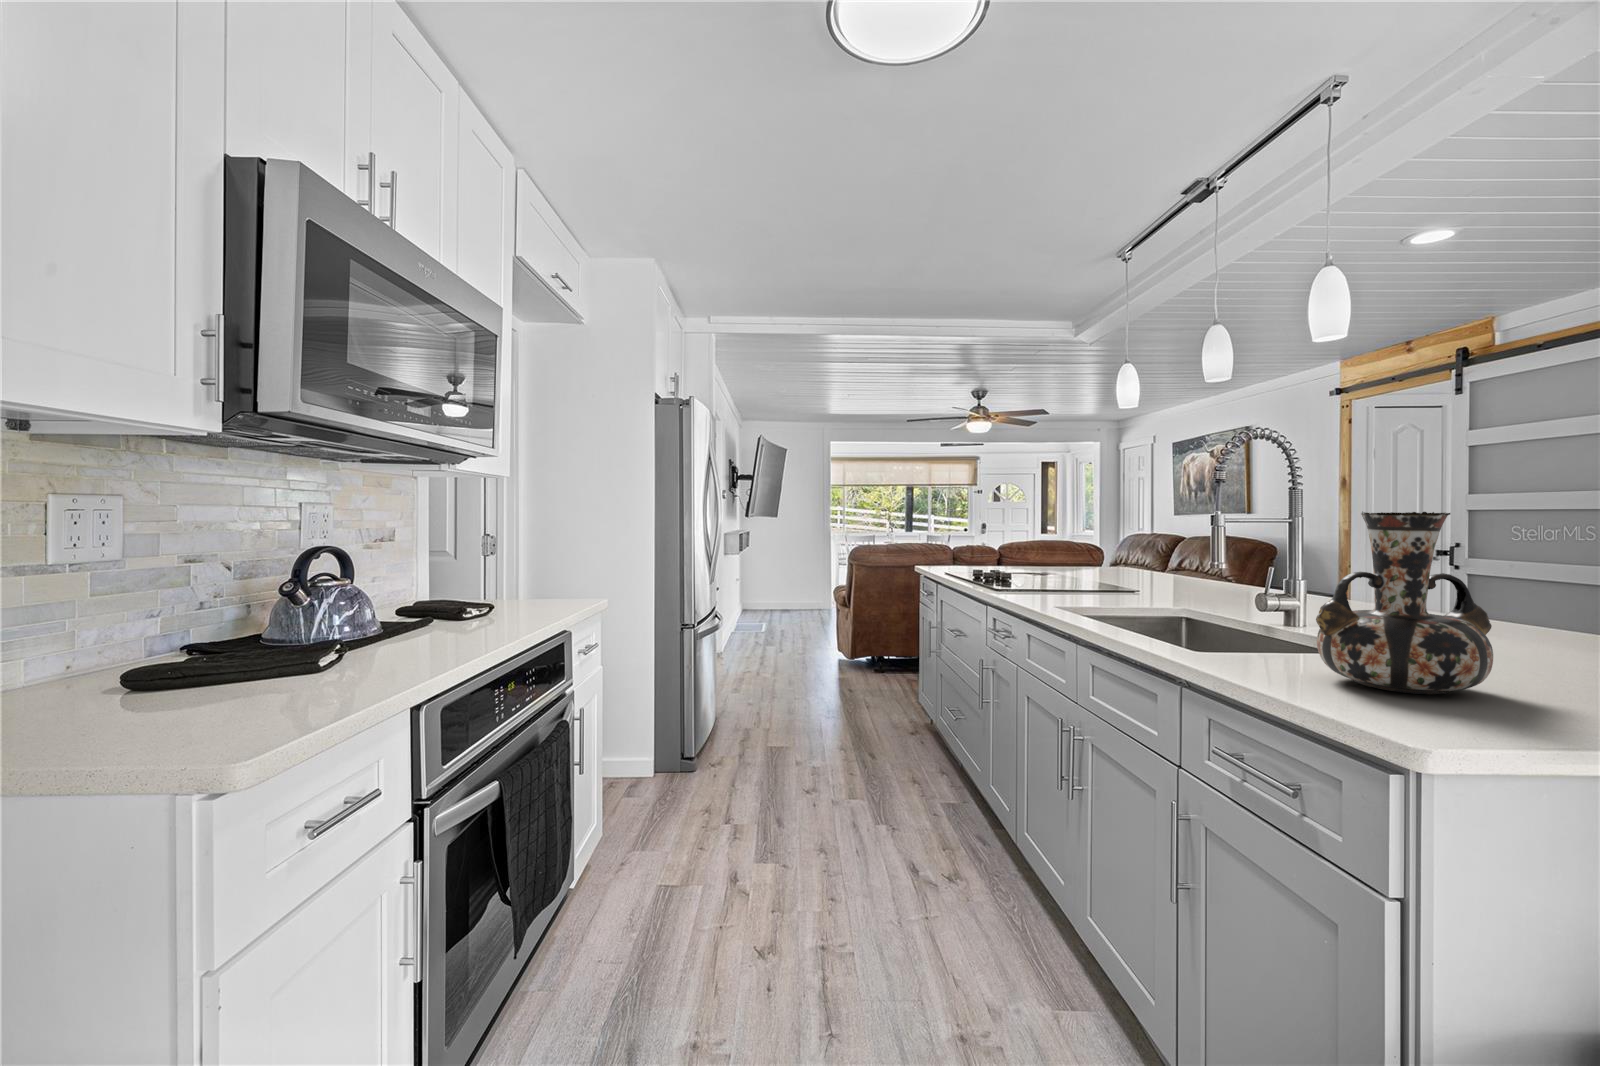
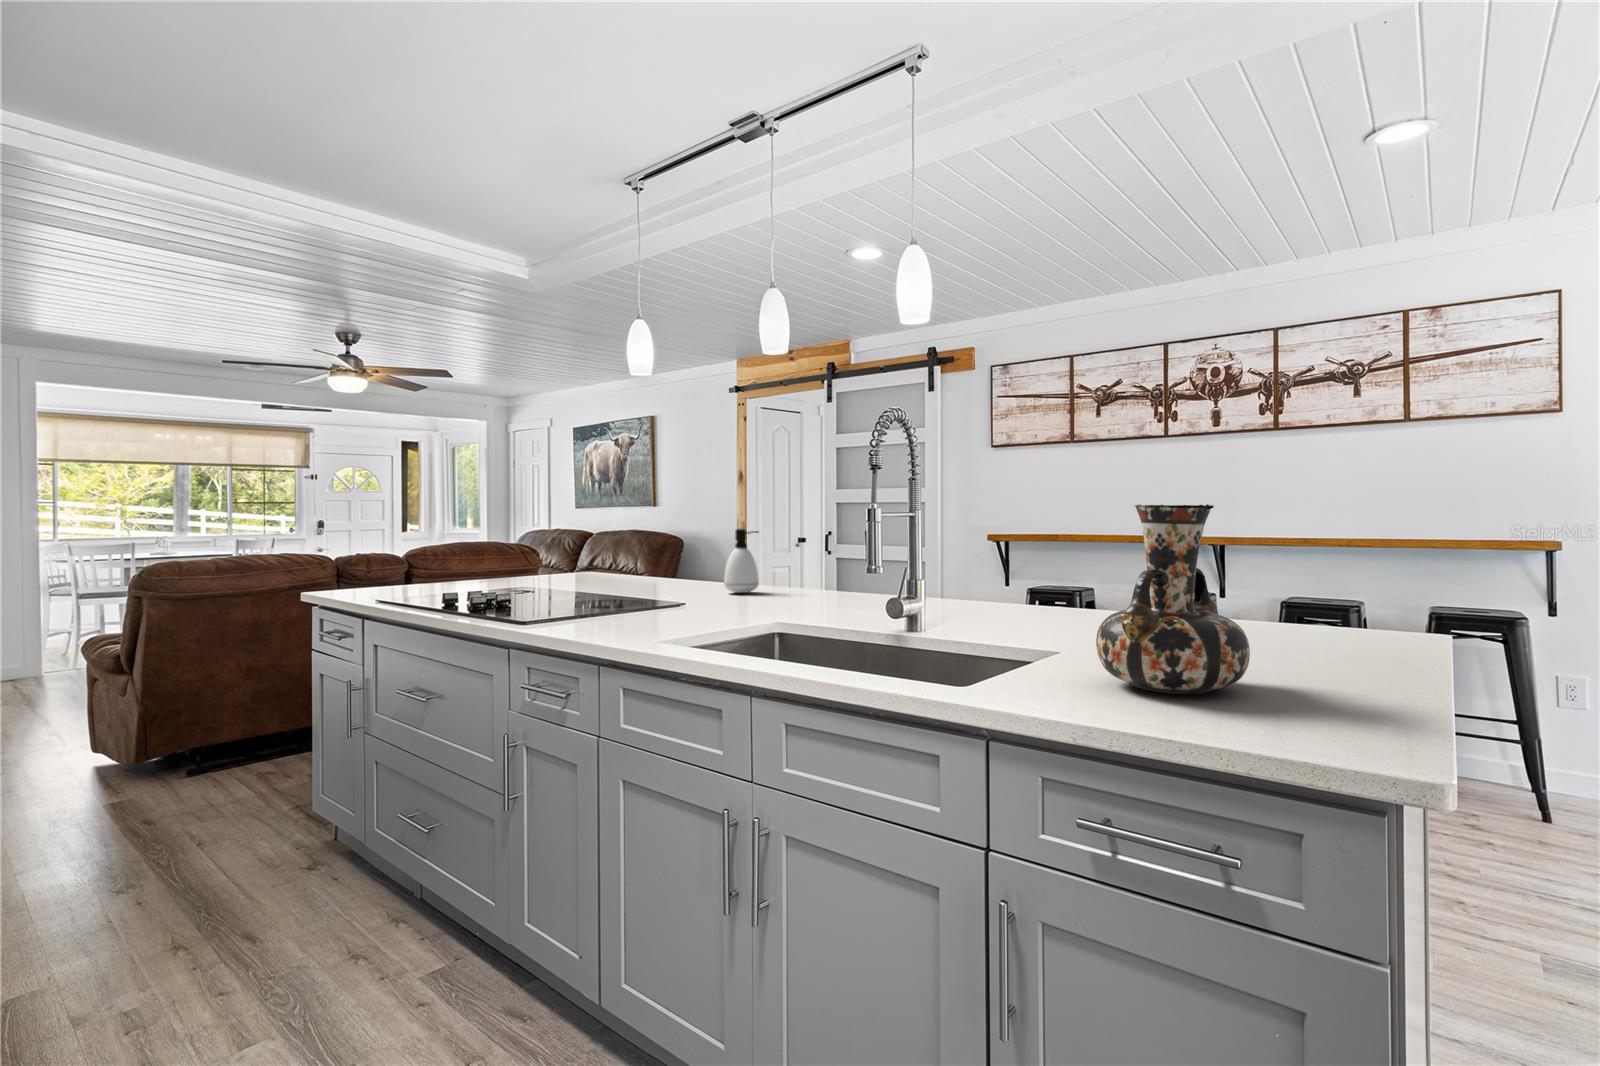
soap dispenser: none [1191,533,1228,590] -> present [724,529,759,593]

